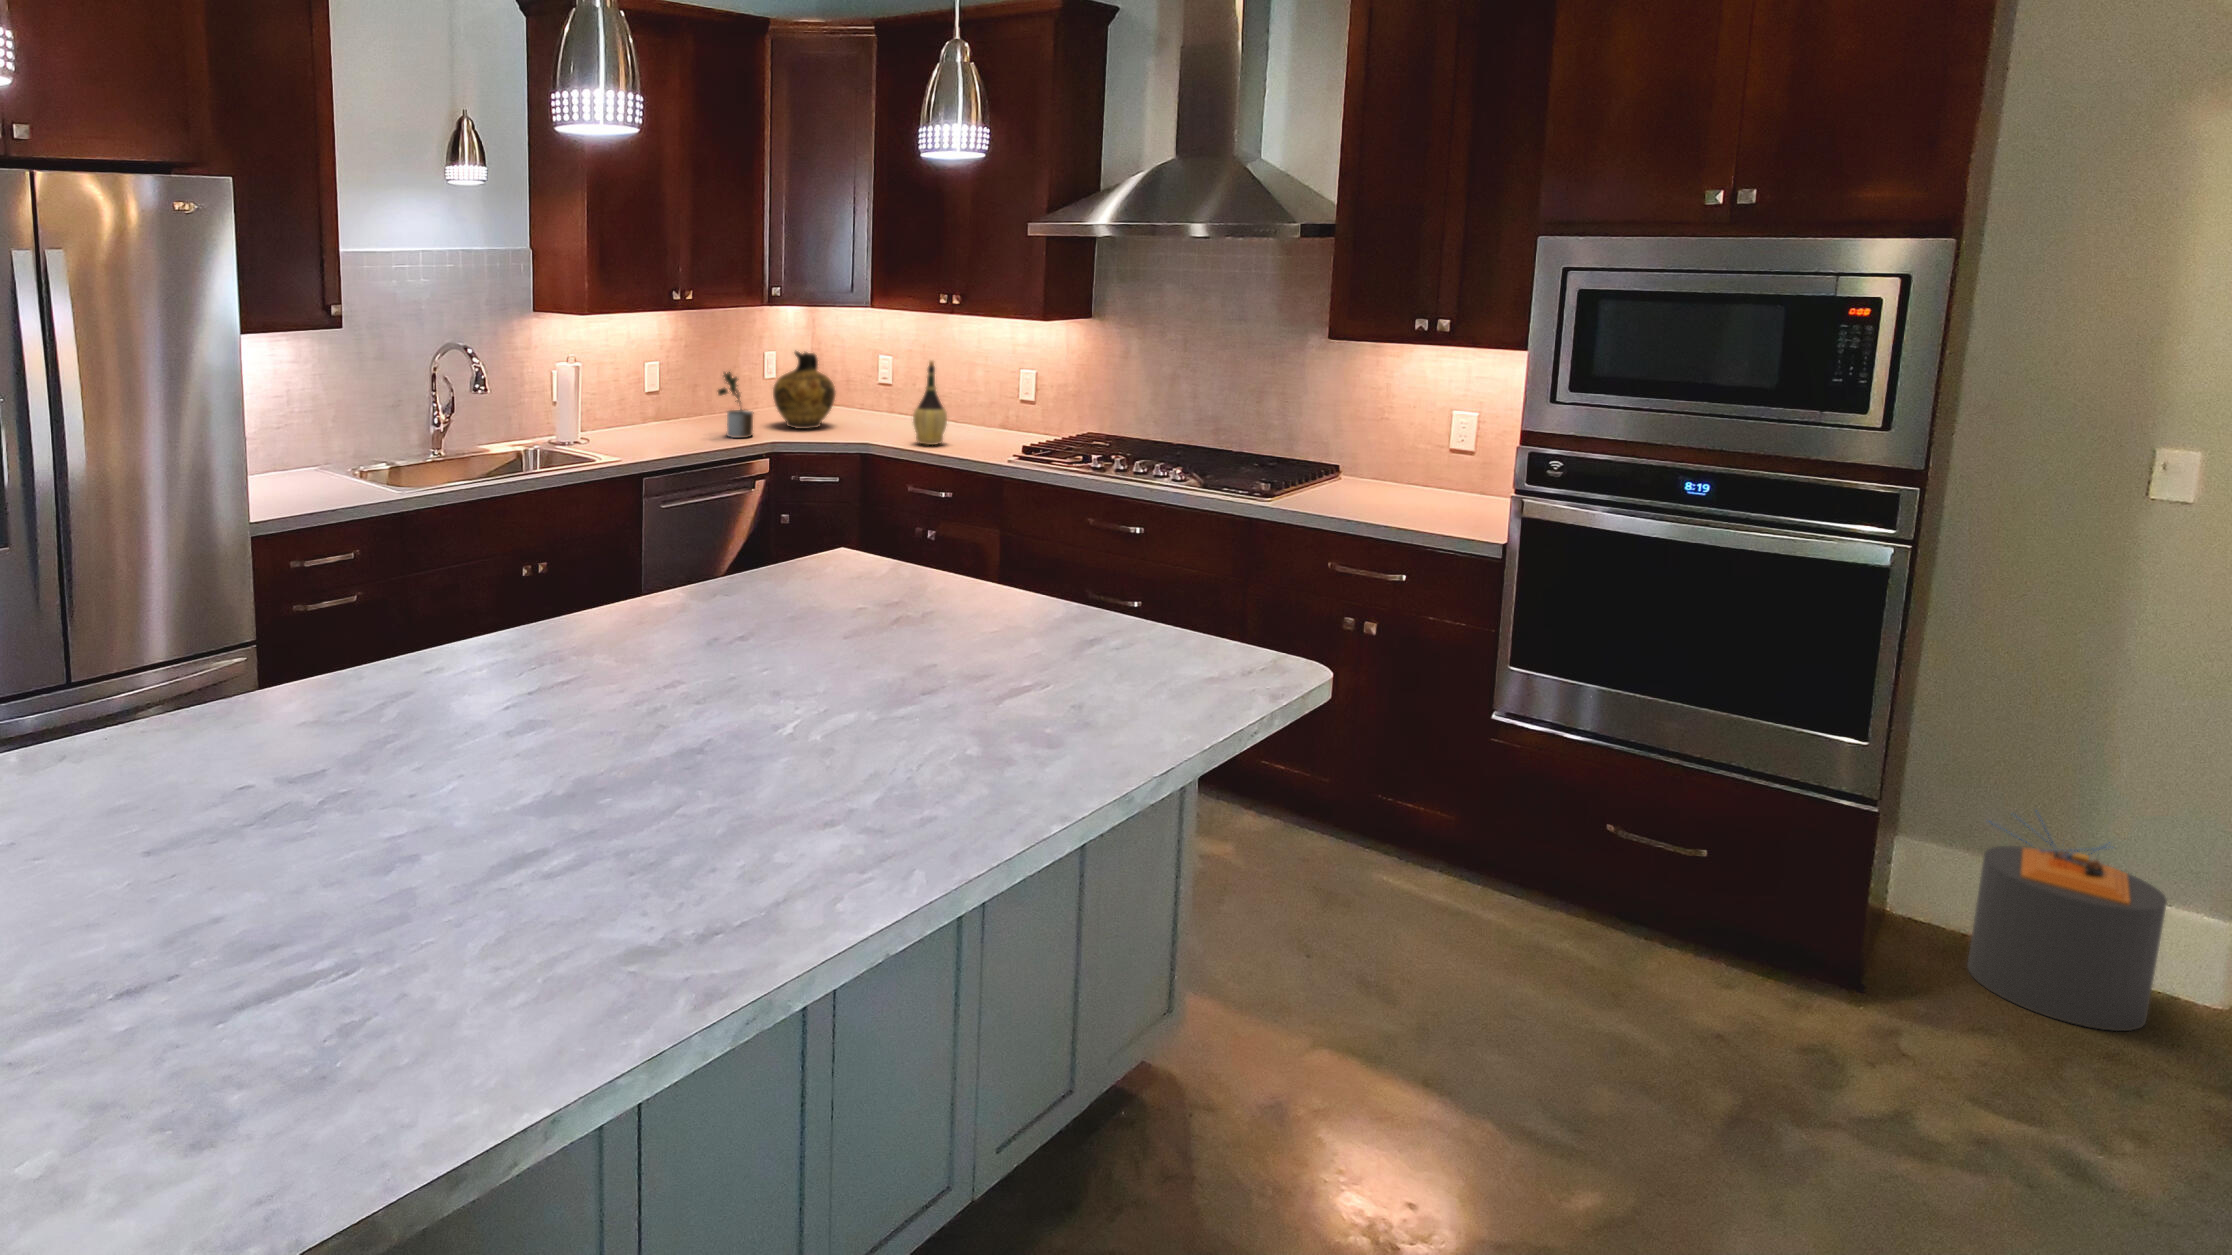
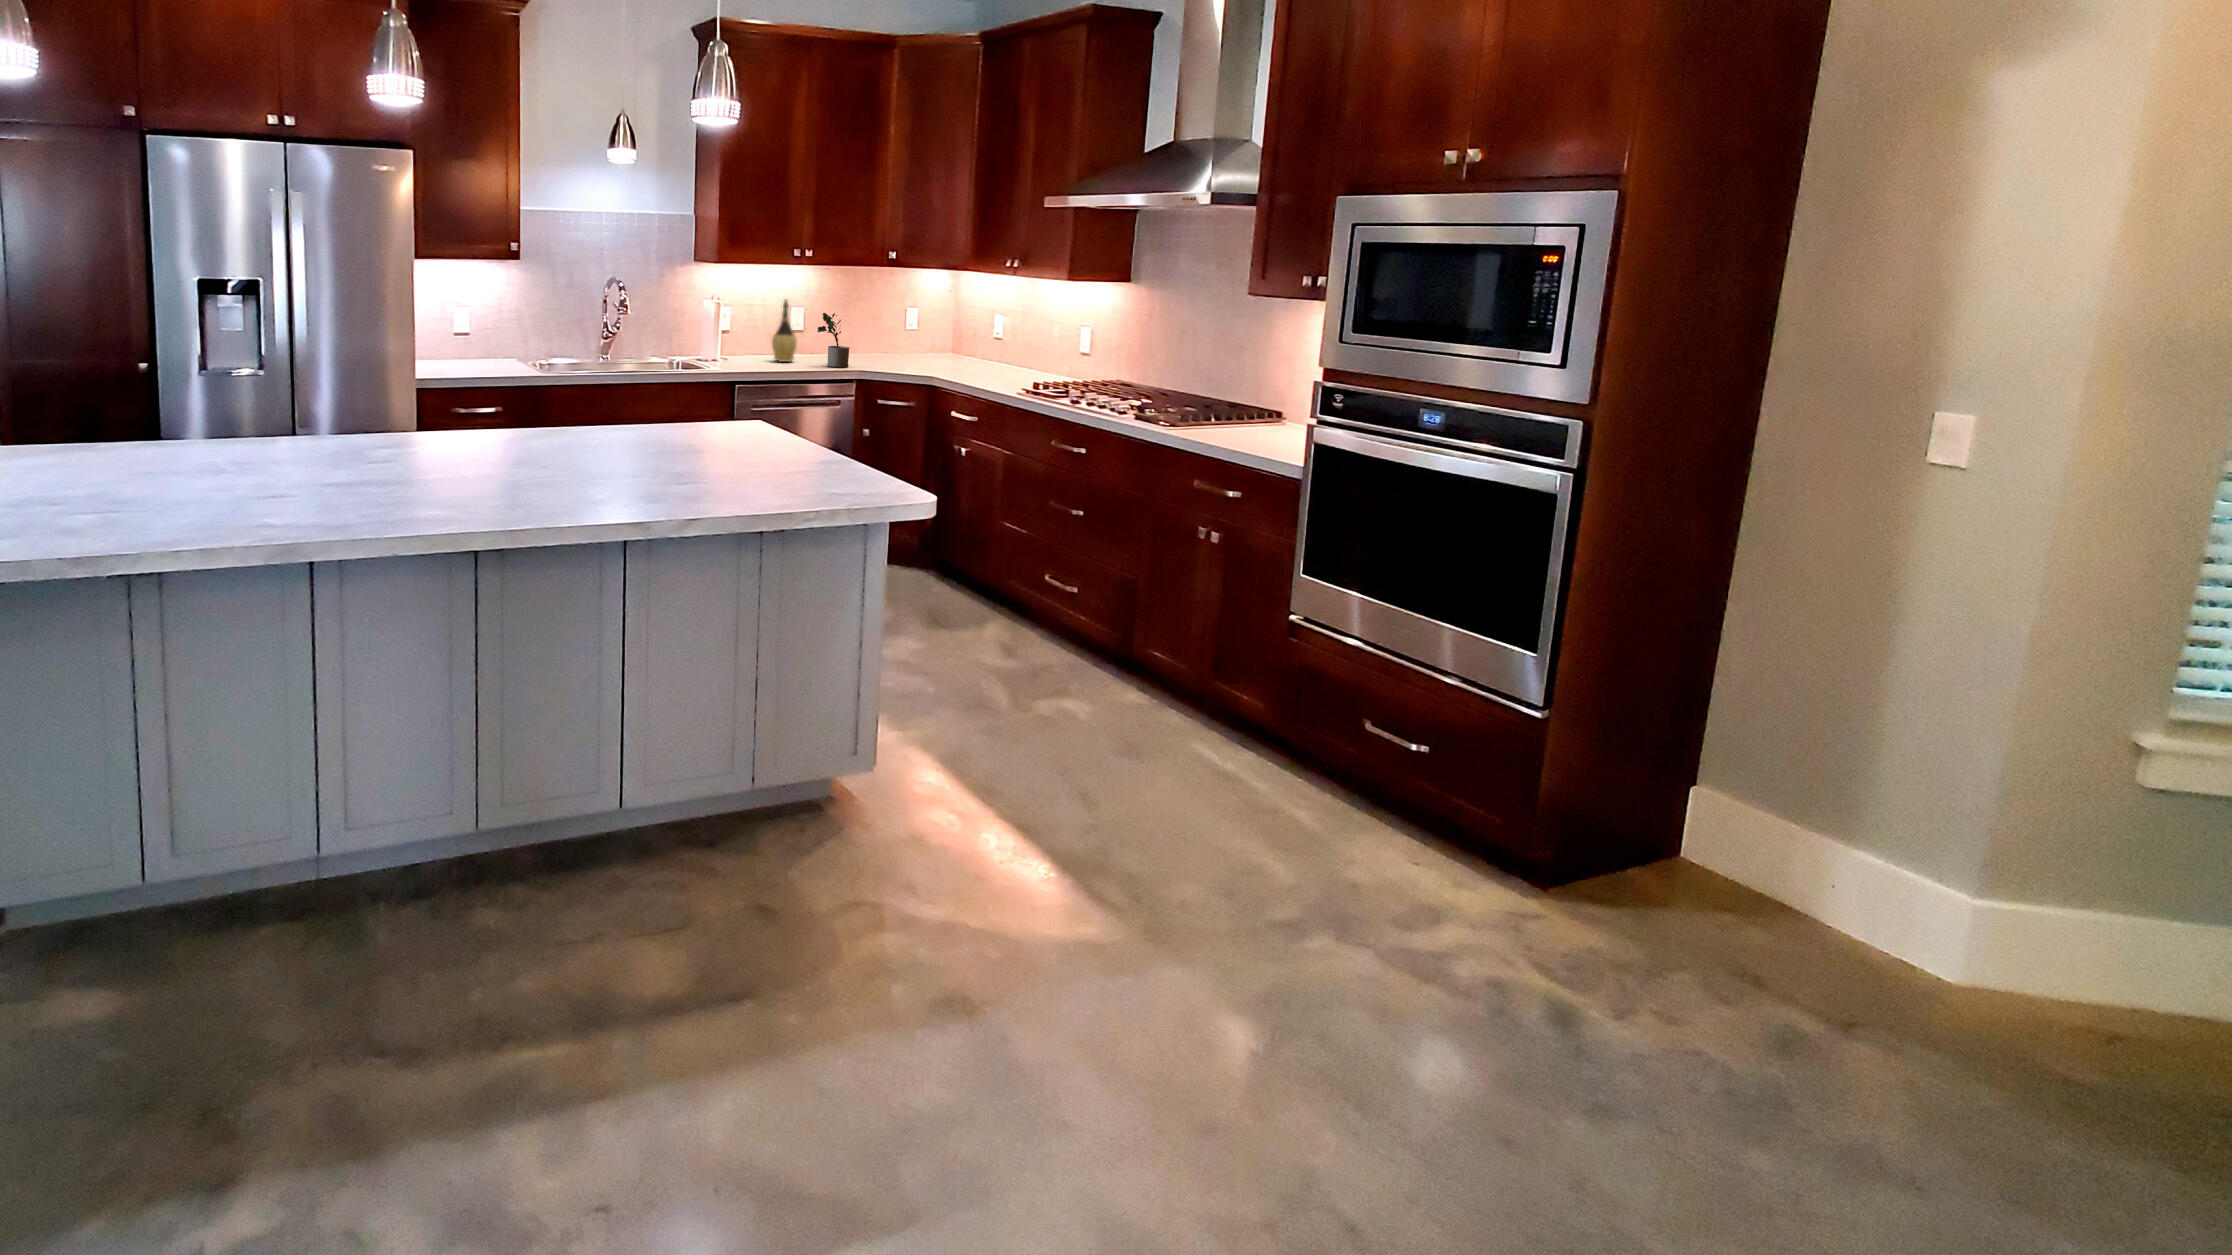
ceramic jug: present [773,351,835,429] -> none [877,302,929,366]
wine bottle: present [913,361,947,445] -> present [772,300,797,362]
trash can: present [1967,810,2167,1031] -> none [1696,755,1879,977]

